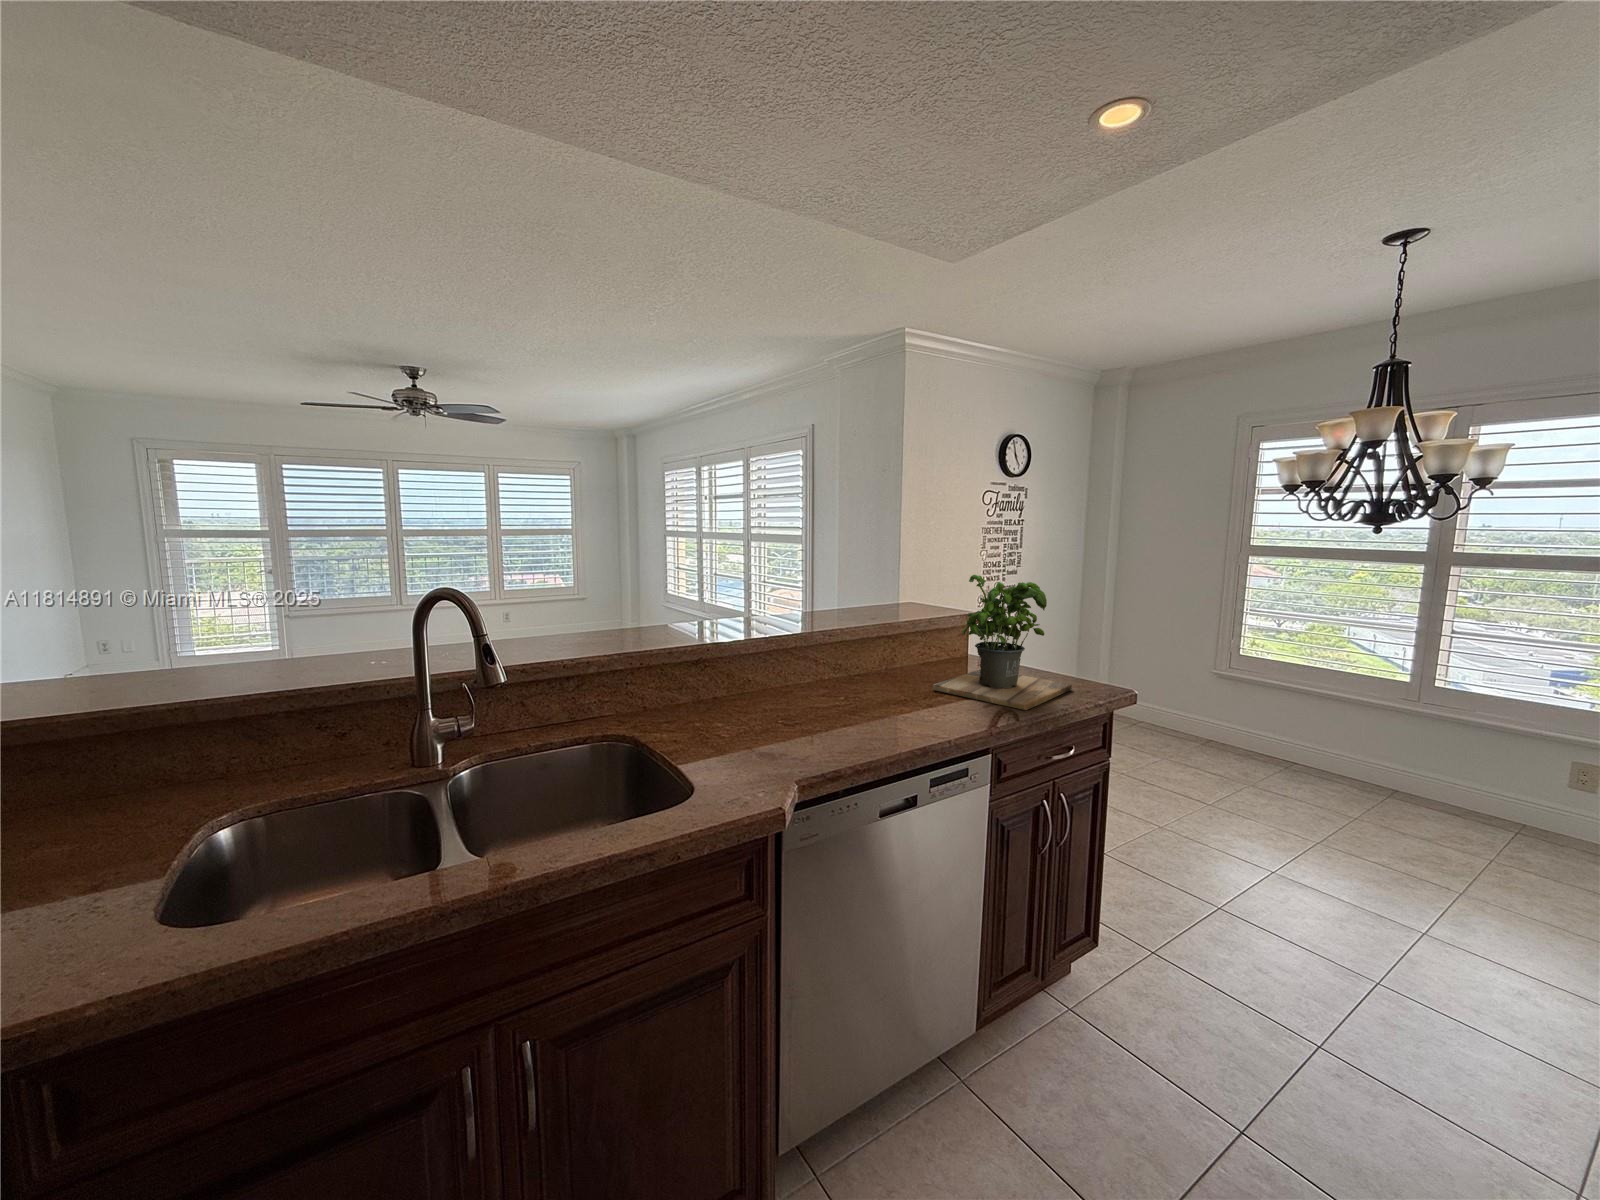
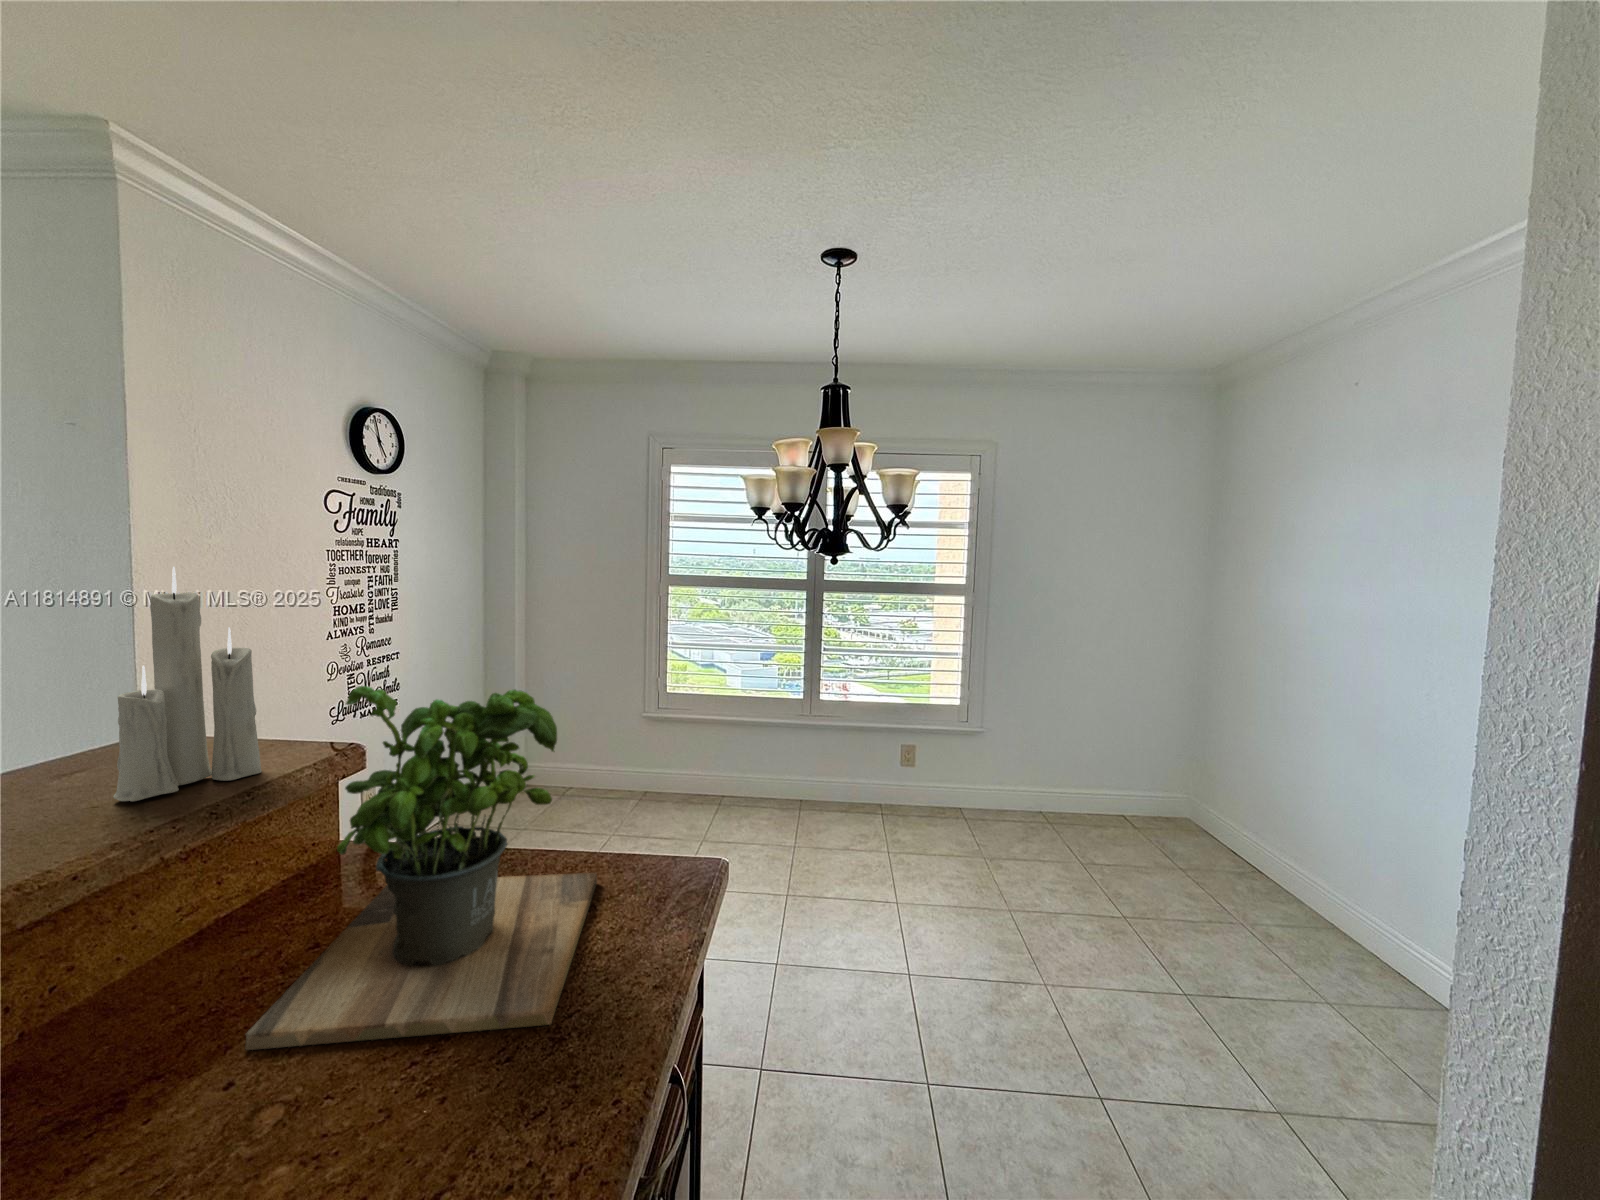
candle: none [901,526,943,615] -> present [113,566,262,801]

